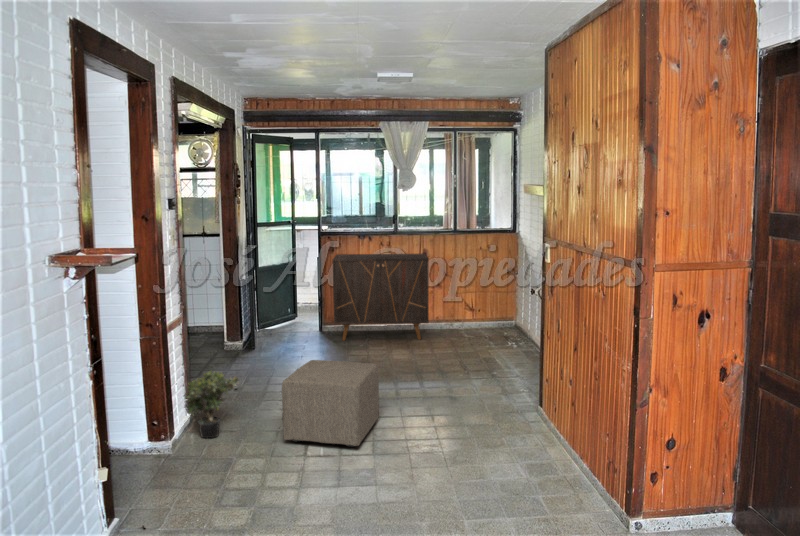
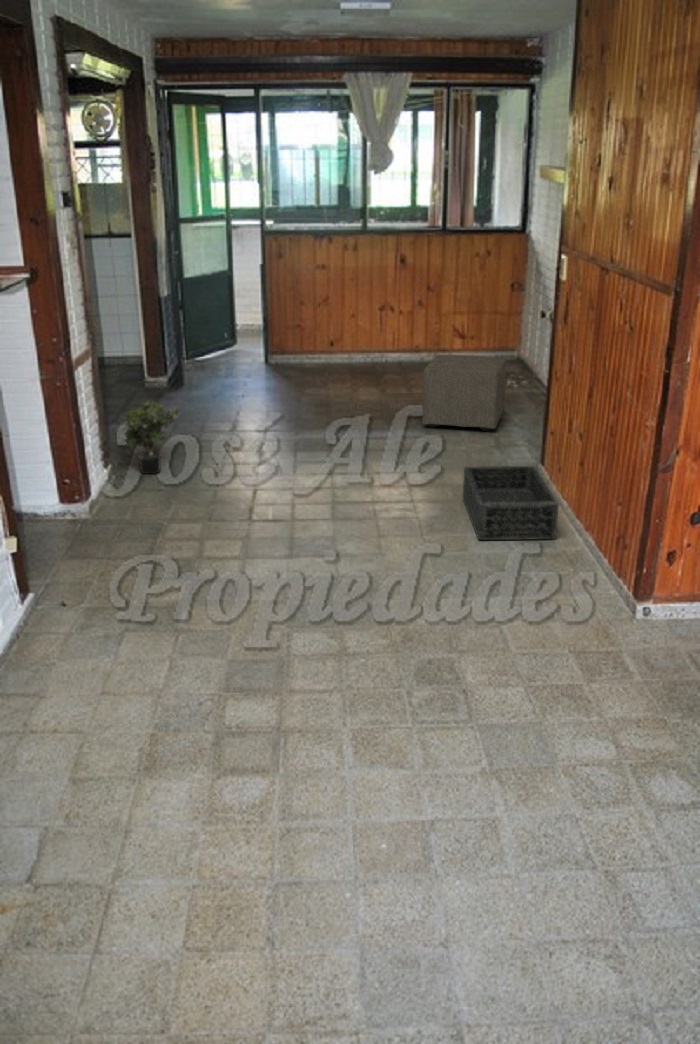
cabinet: present [333,253,429,341] -> none [280,262,406,377]
ottoman: present [282,360,379,447] -> present [422,355,506,431]
basket: none [501,431,607,518] -> present [463,466,559,540]

